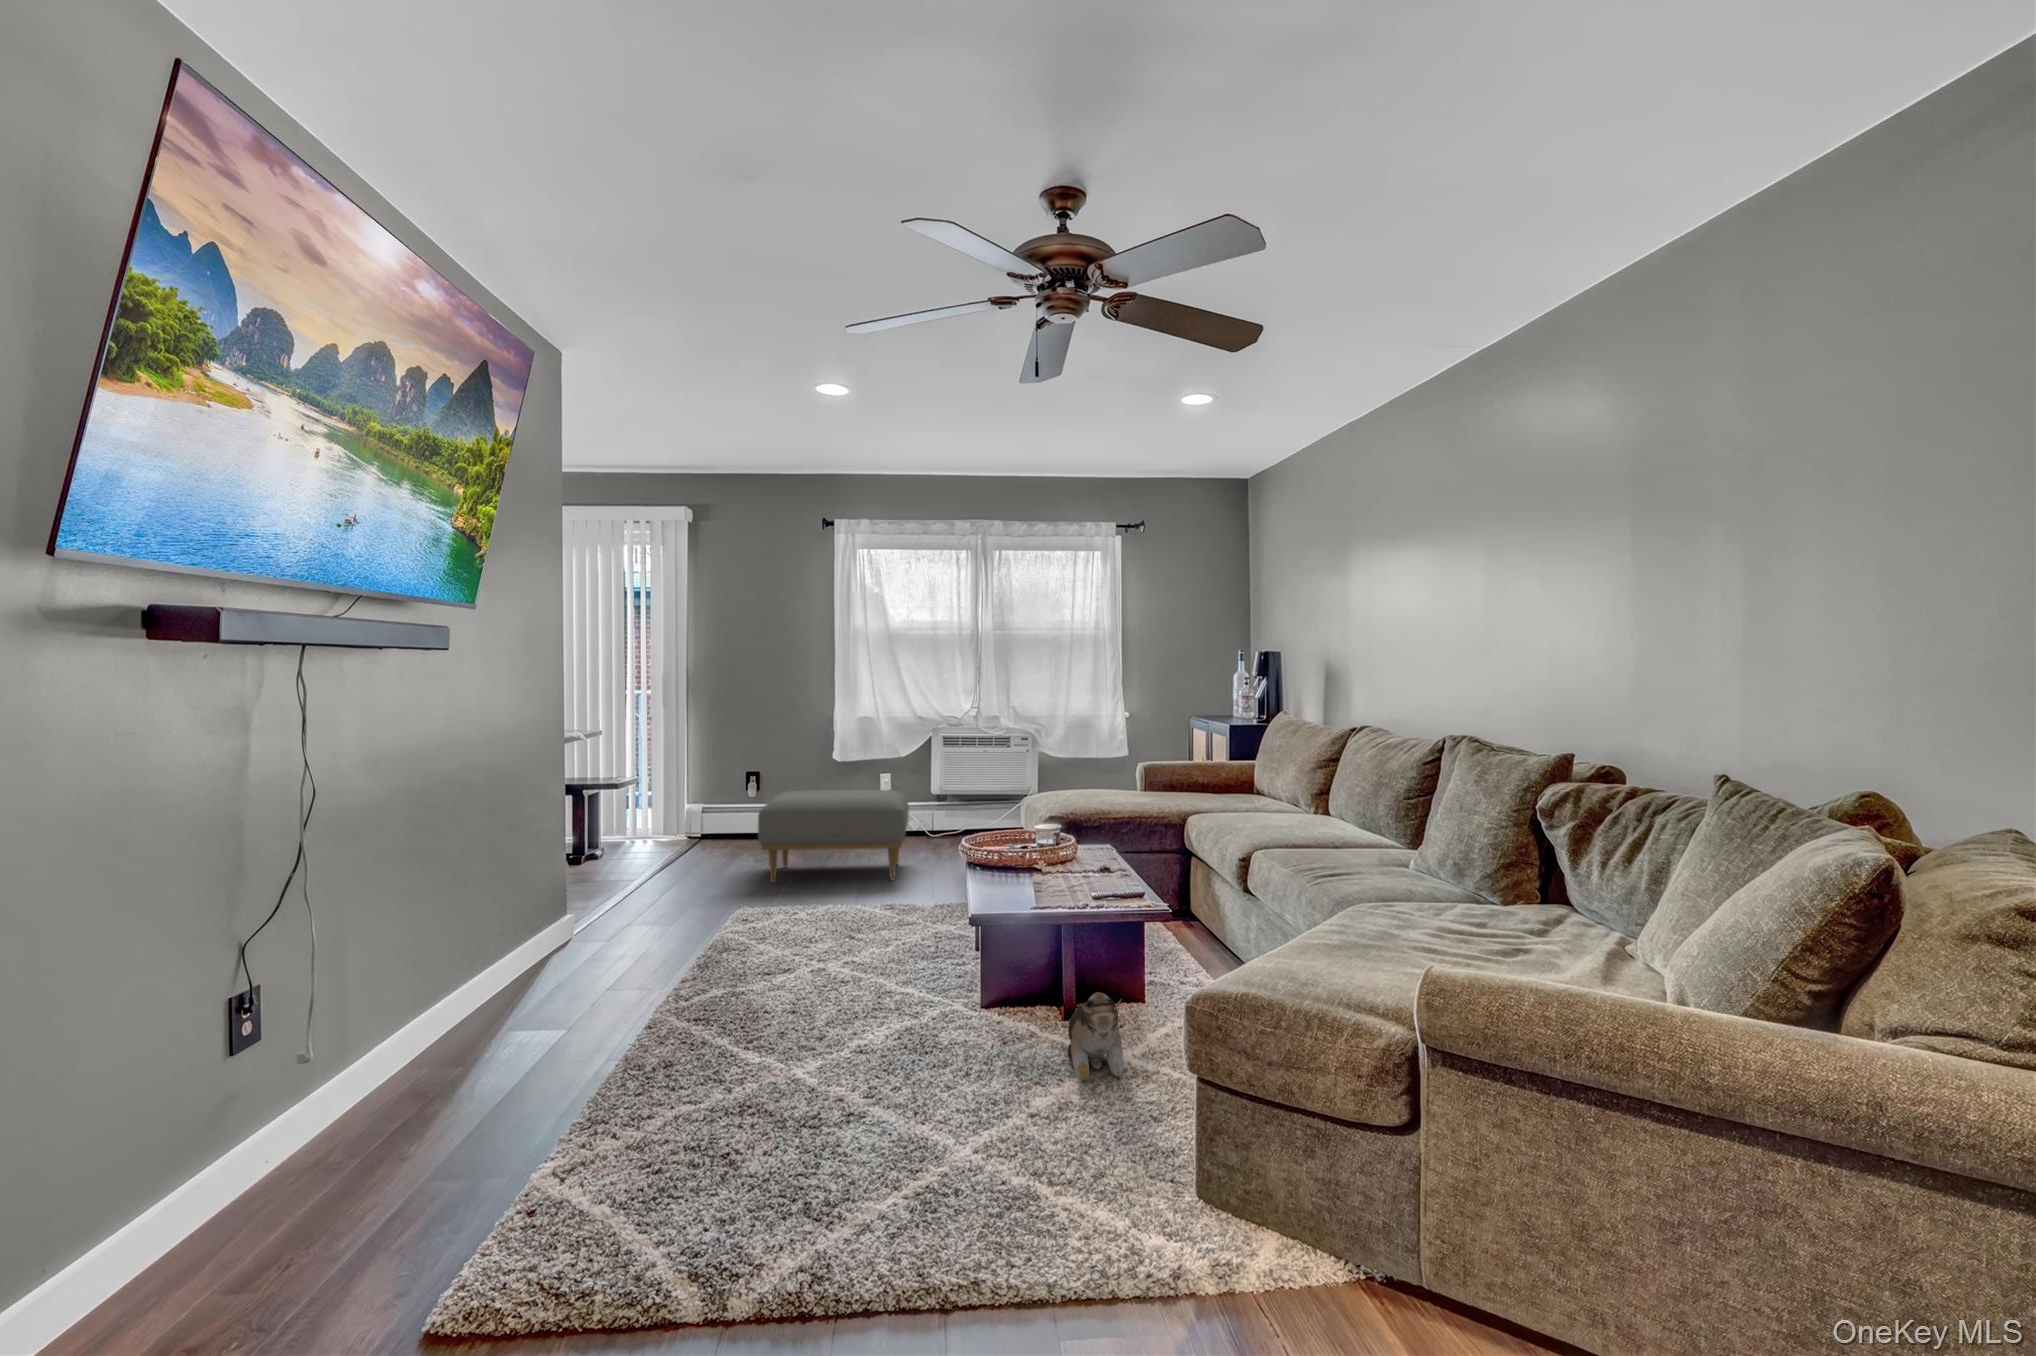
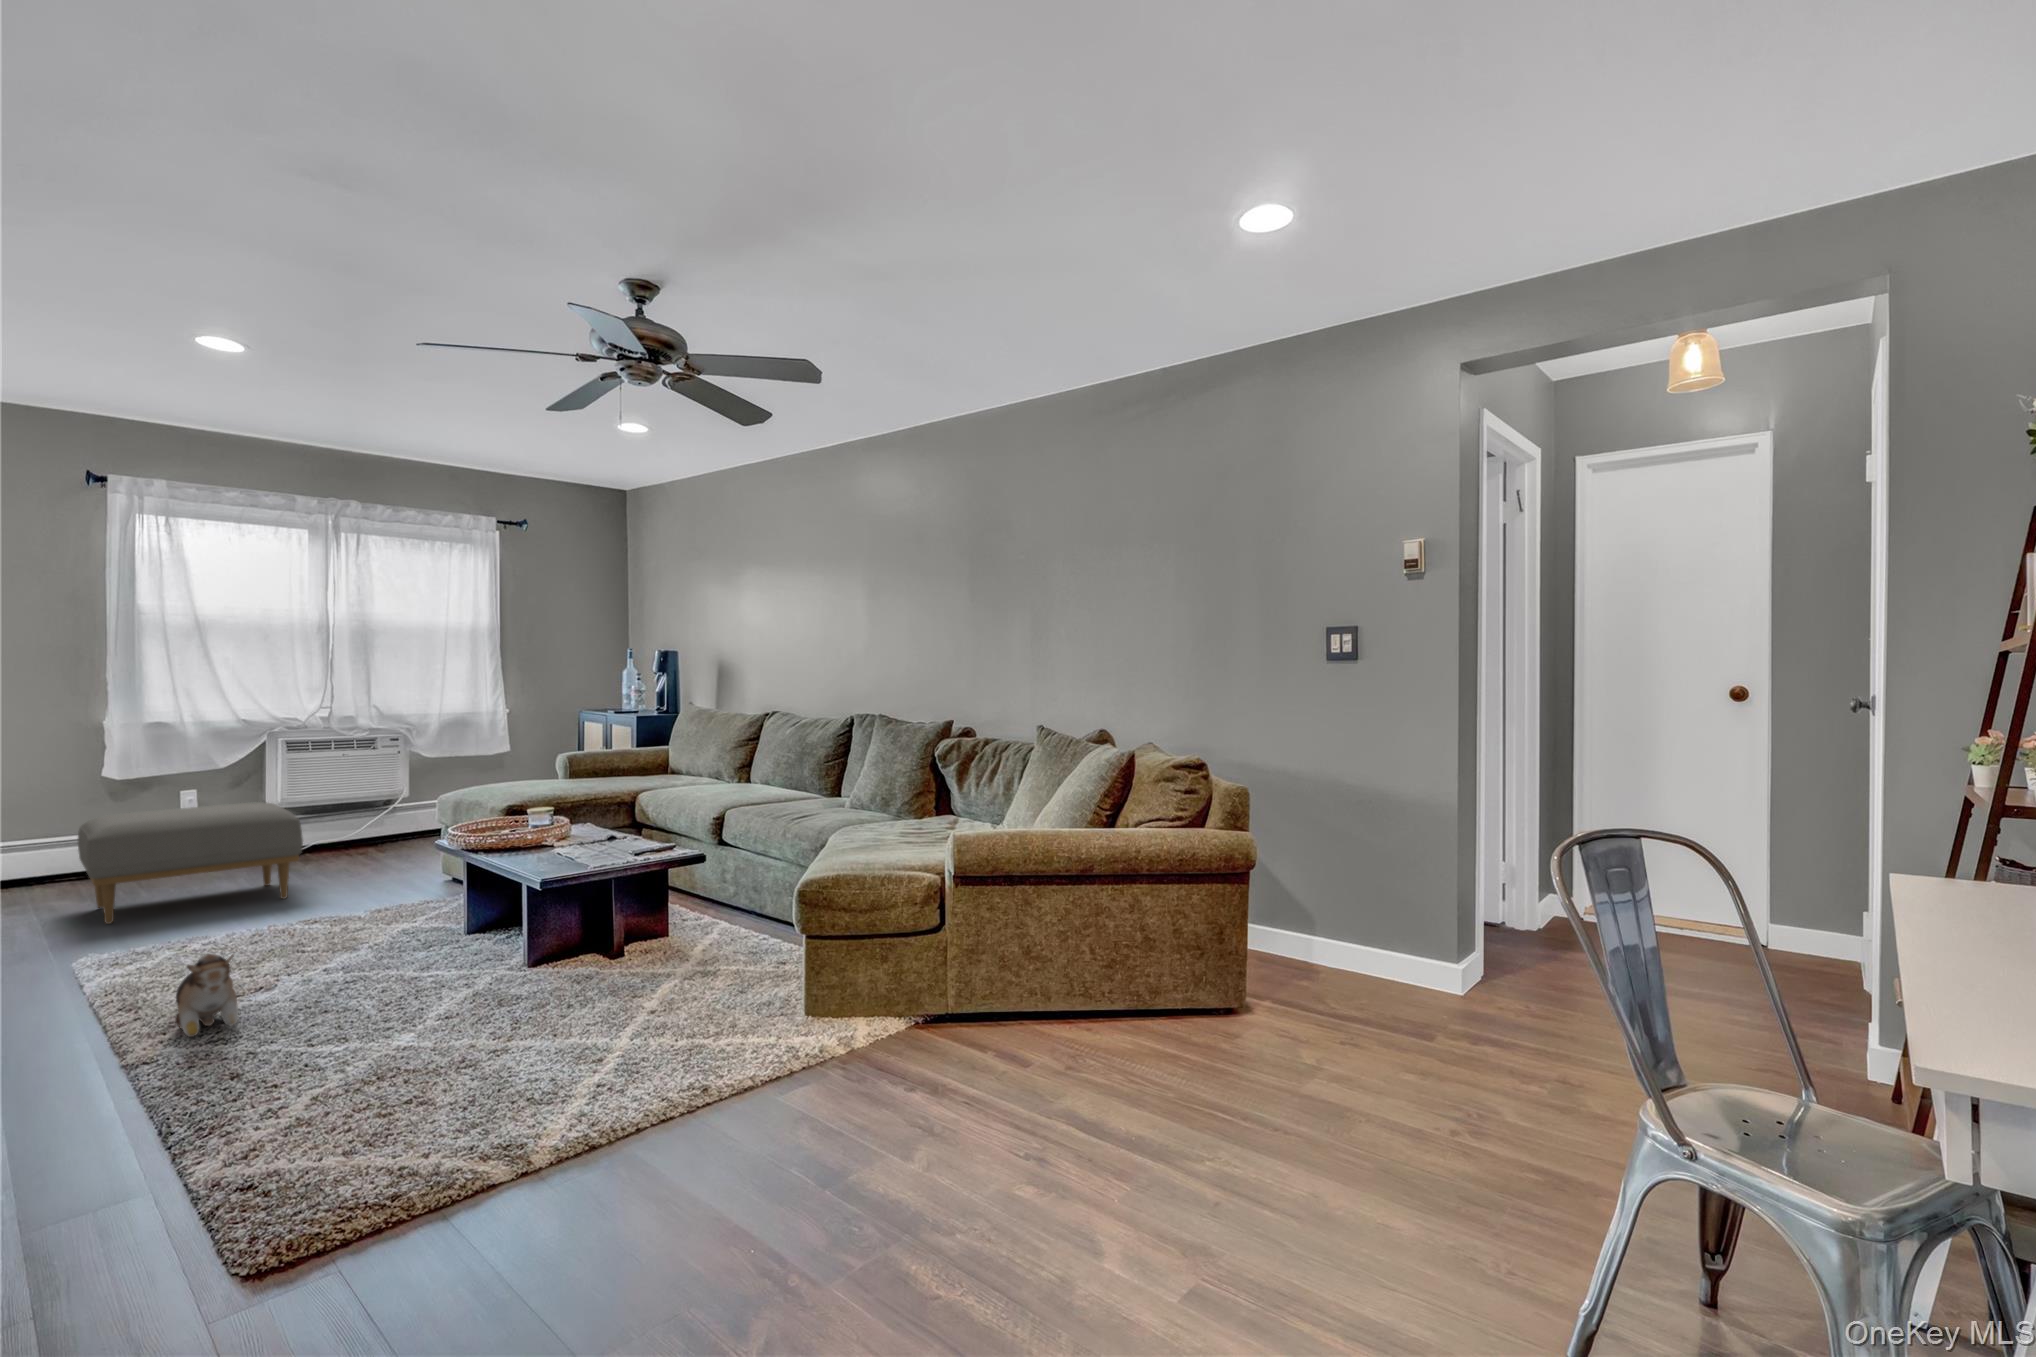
plush toy: present [1067,992,1123,1081] -> present [175,954,238,1037]

